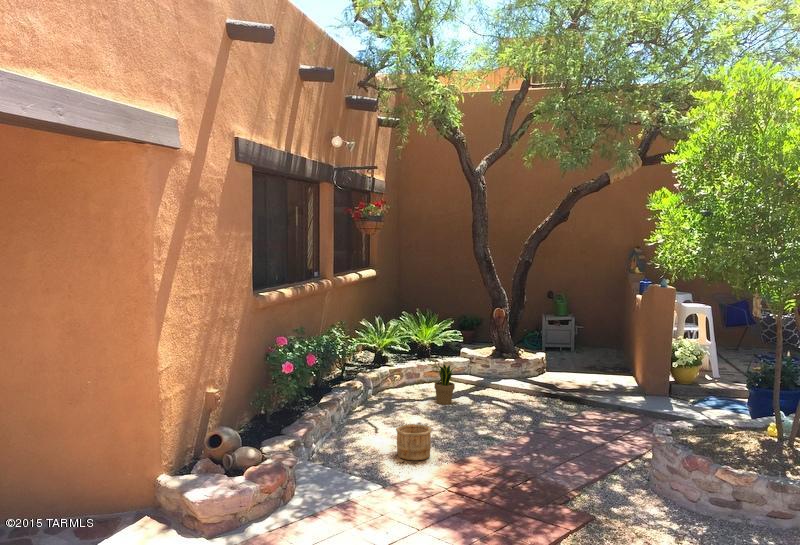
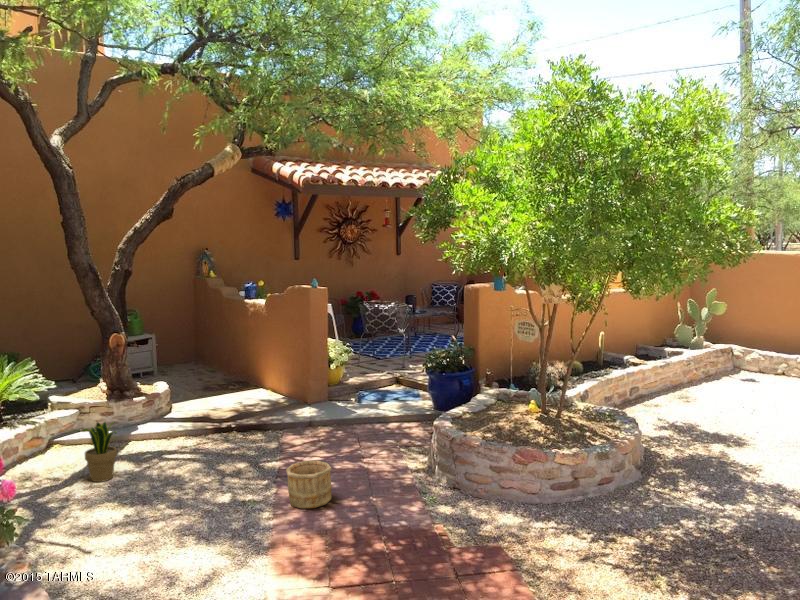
wooden bucket: present [396,424,432,460] -> present [286,461,332,508]

